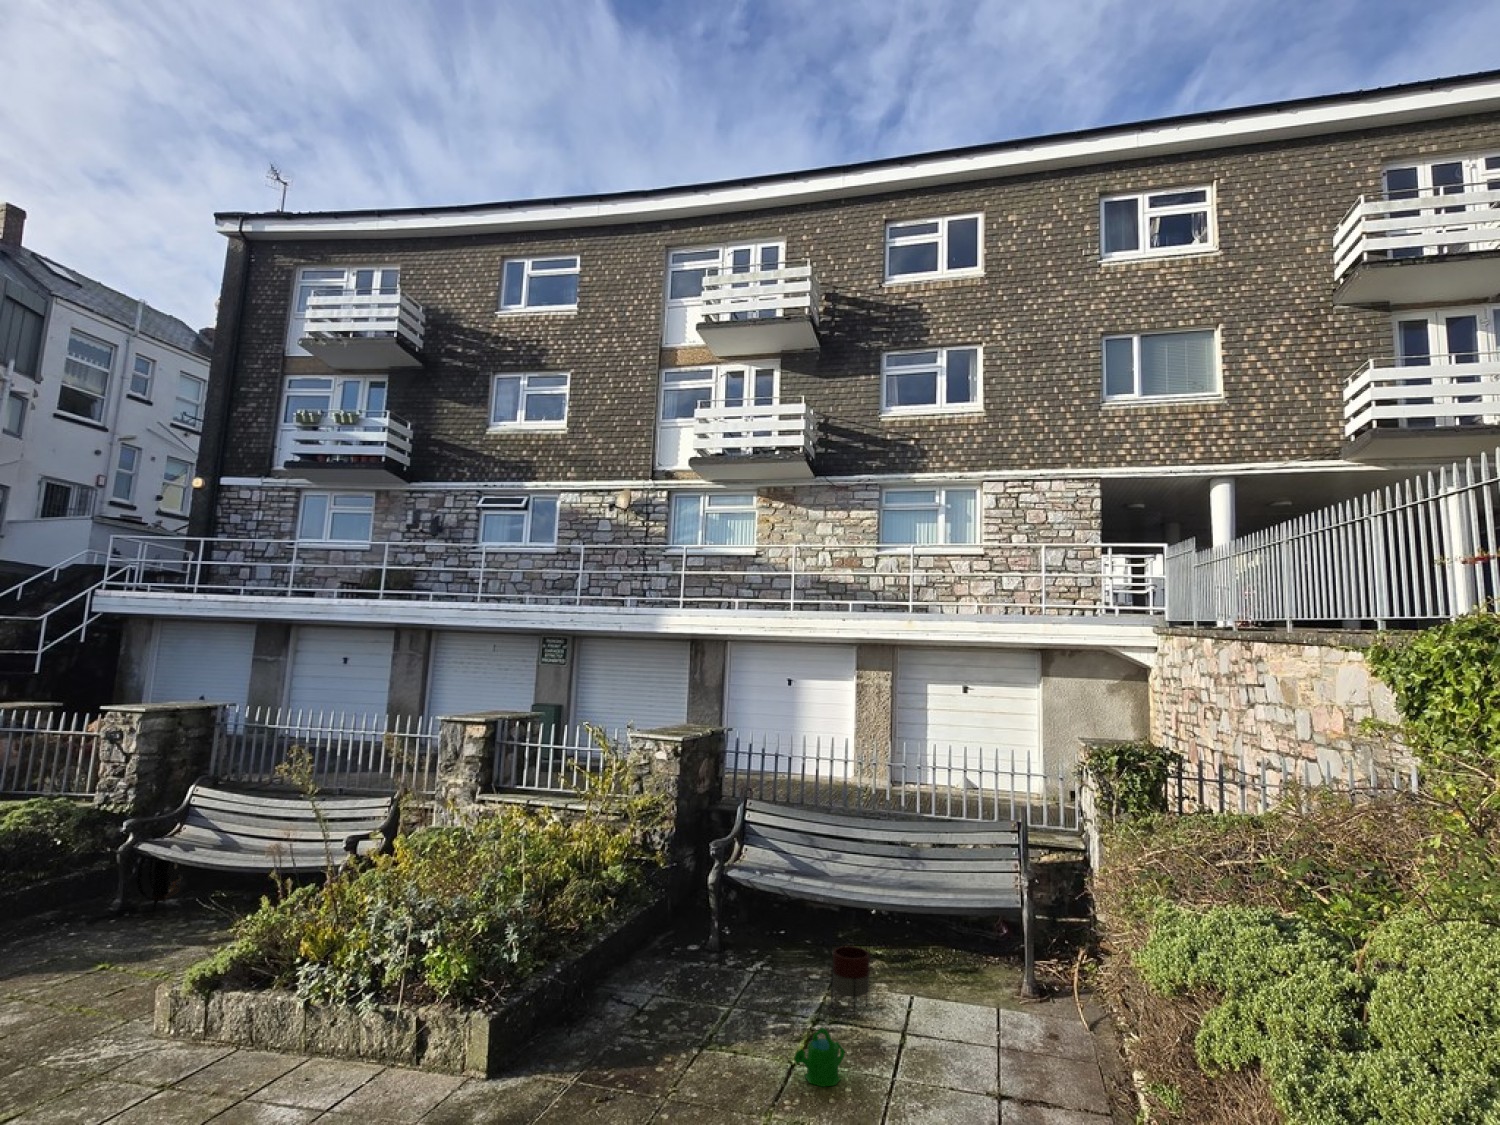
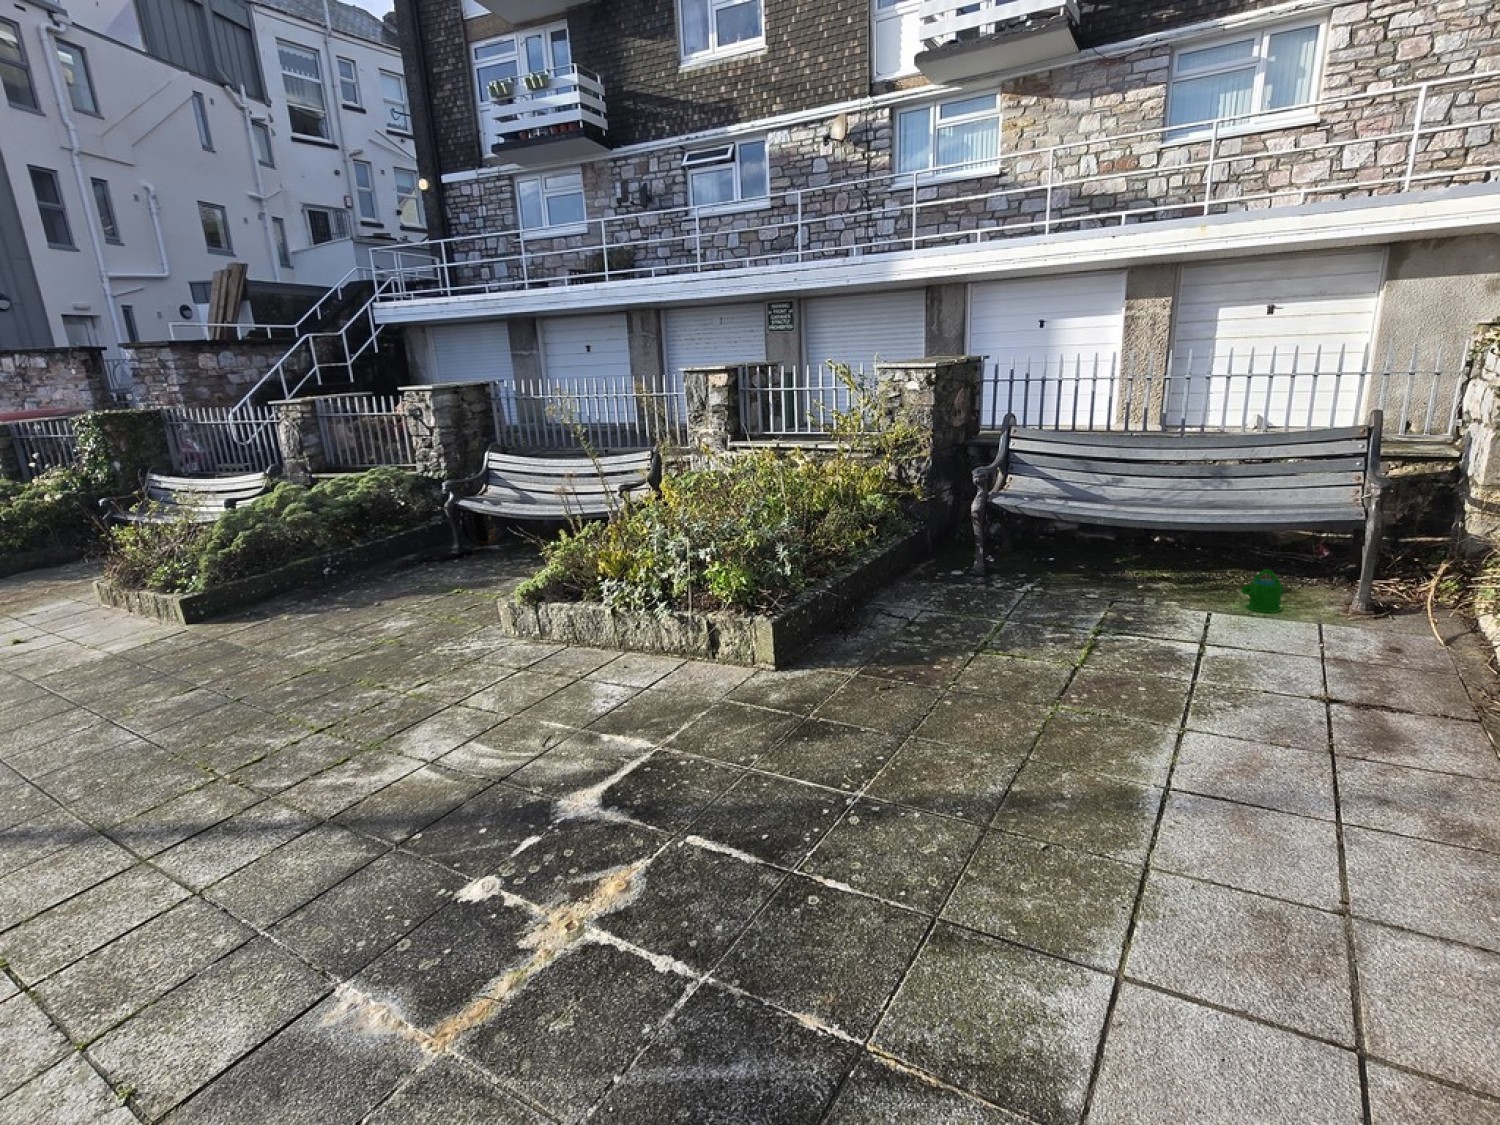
planter: present [831,946,870,1005] -> none [1114,561,1163,630]
watering can: present [794,1028,845,1087] -> present [1241,569,1284,613]

